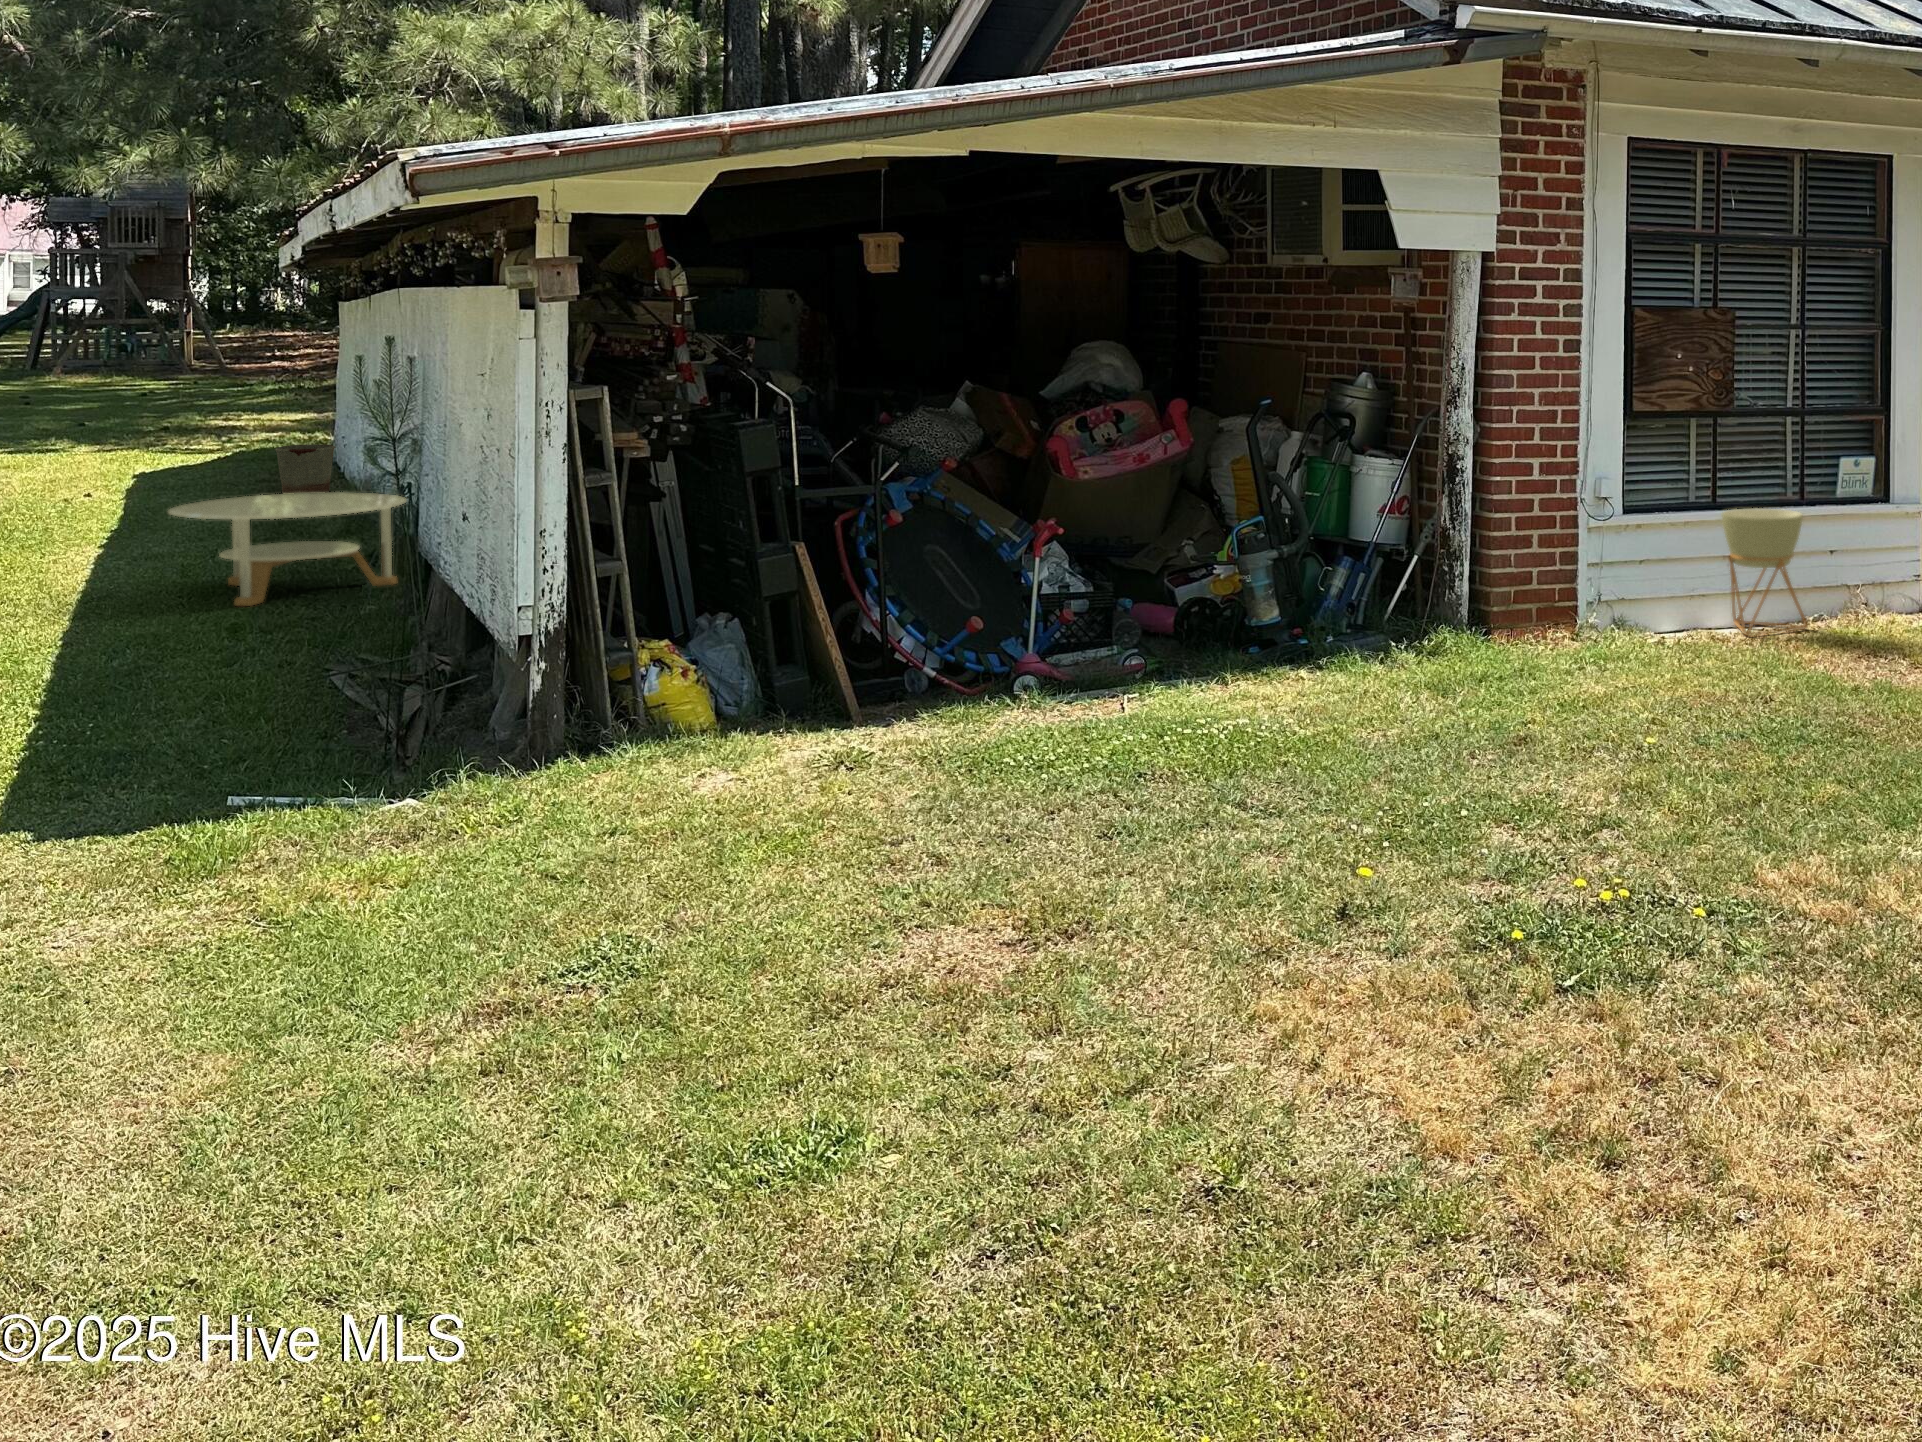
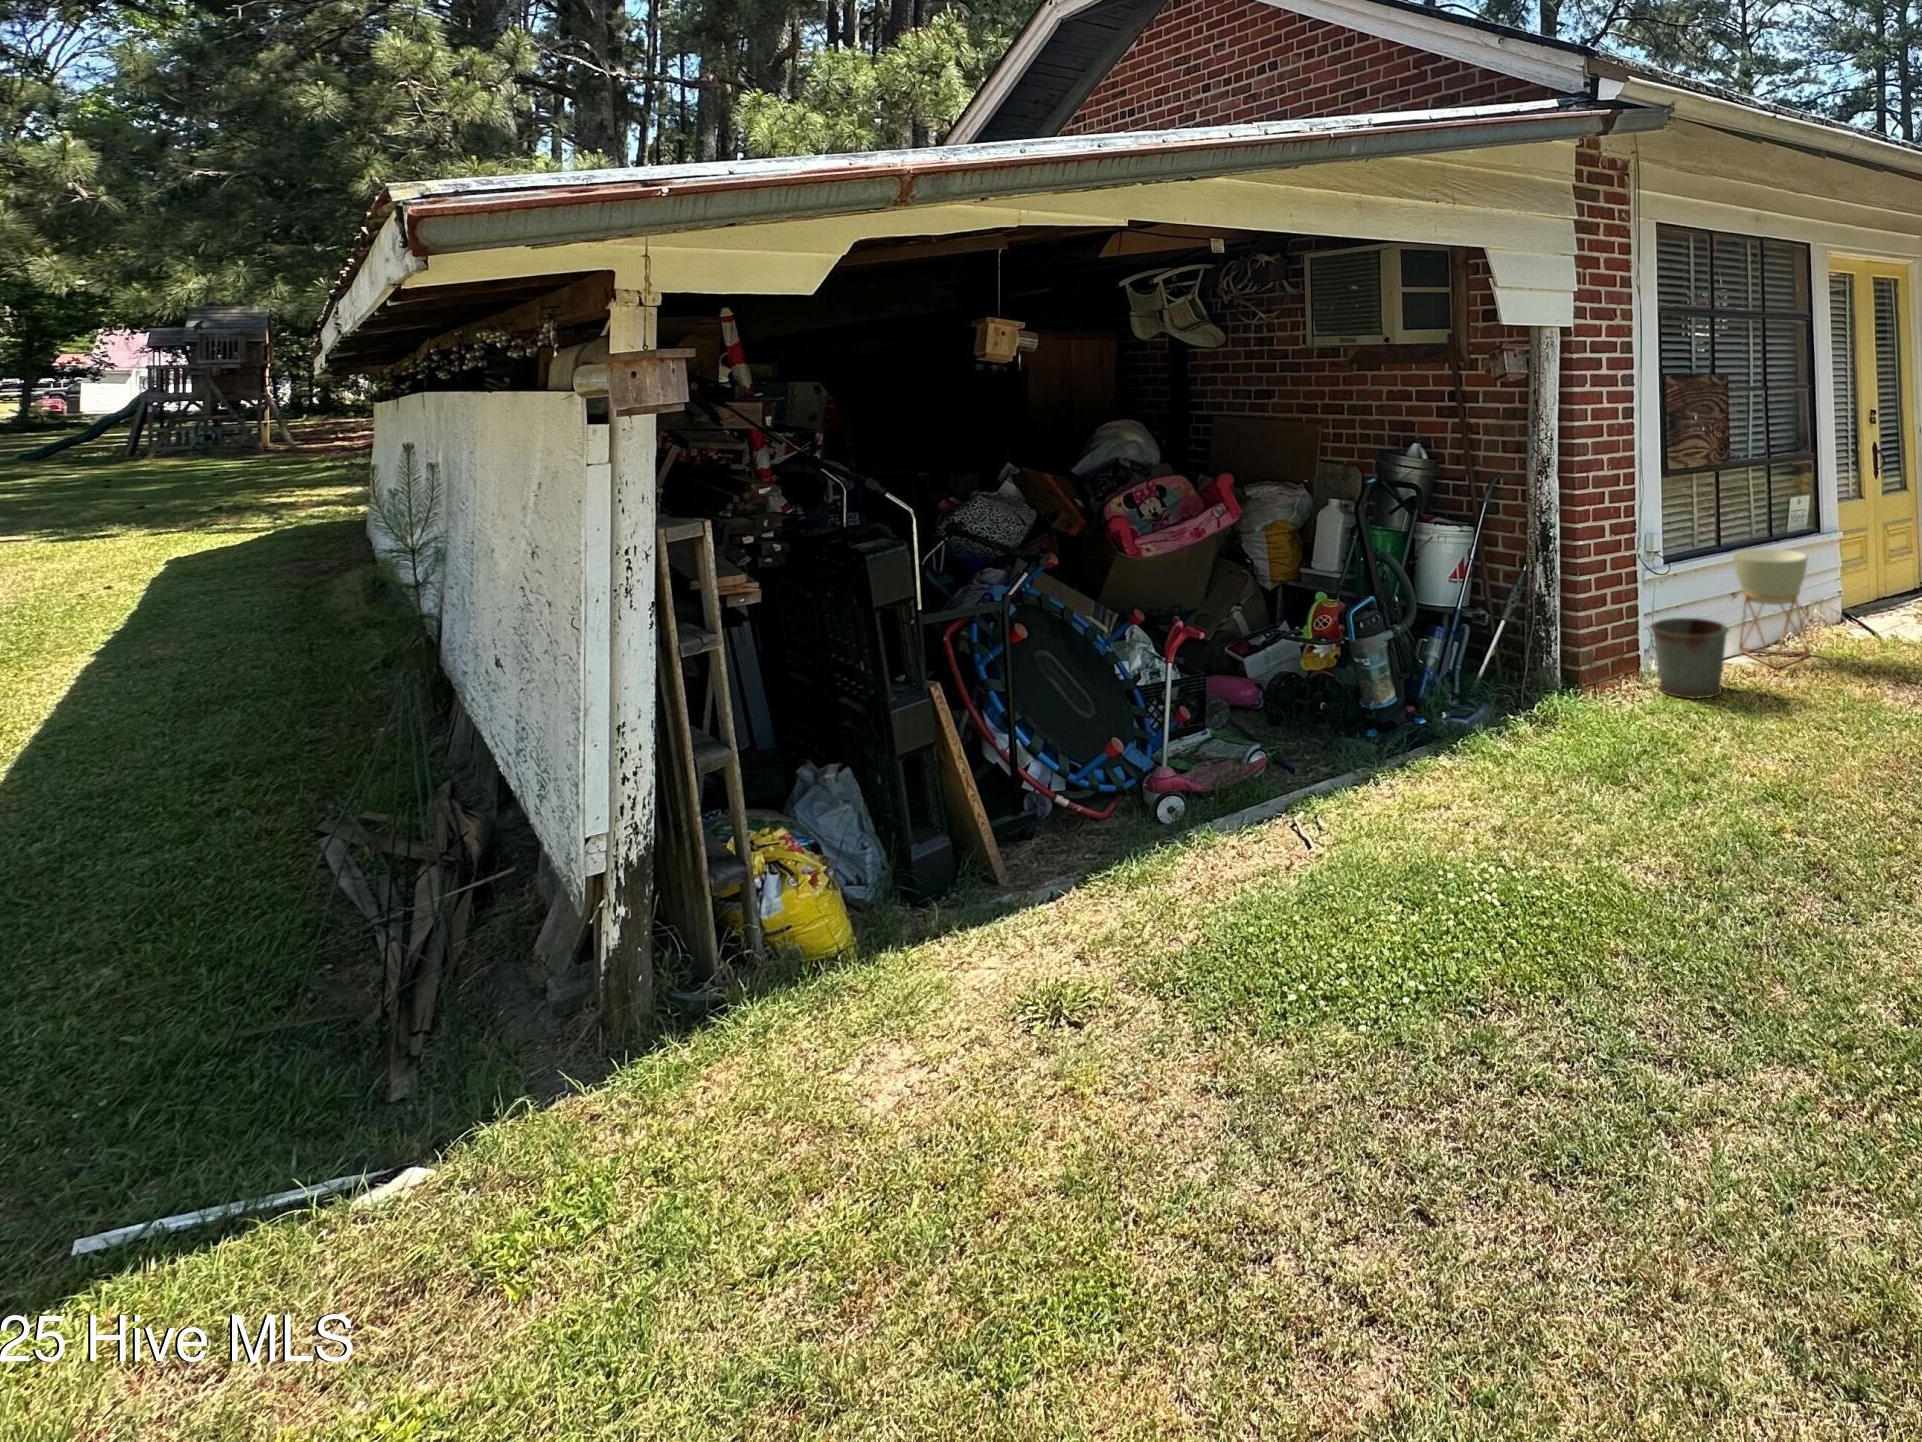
bucket: present [275,444,336,494] -> present [1651,618,1729,699]
round table: present [168,492,406,606] -> none [144,598,433,743]

